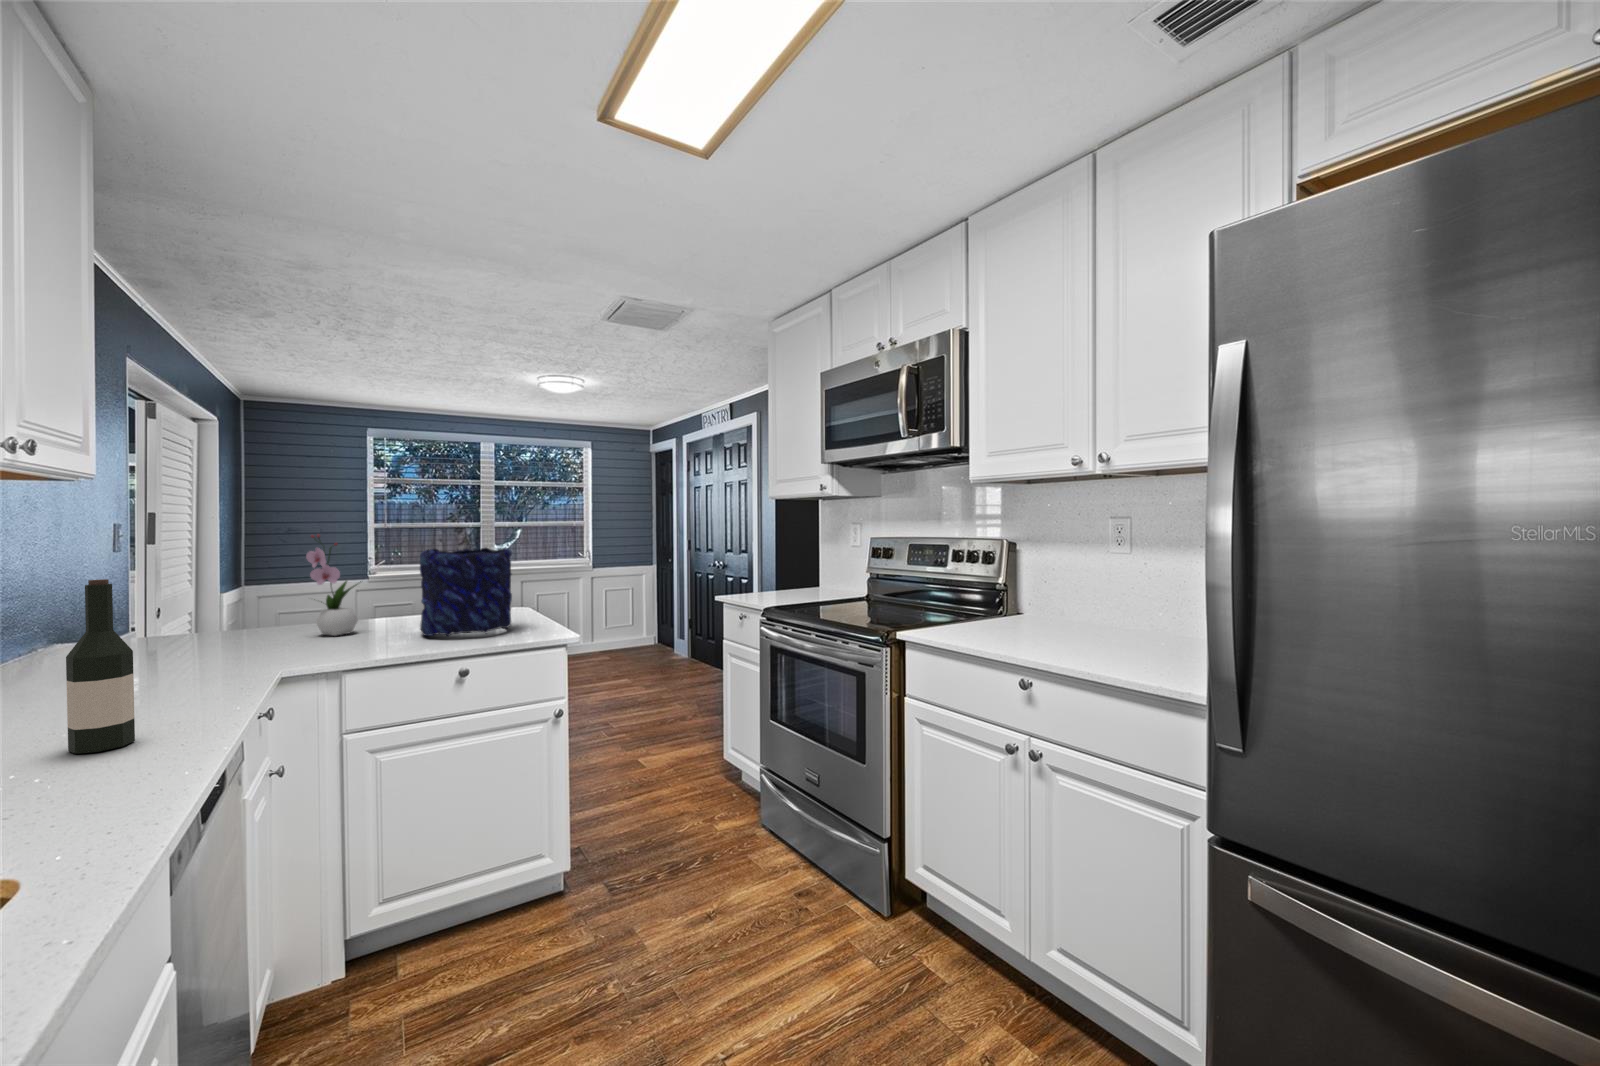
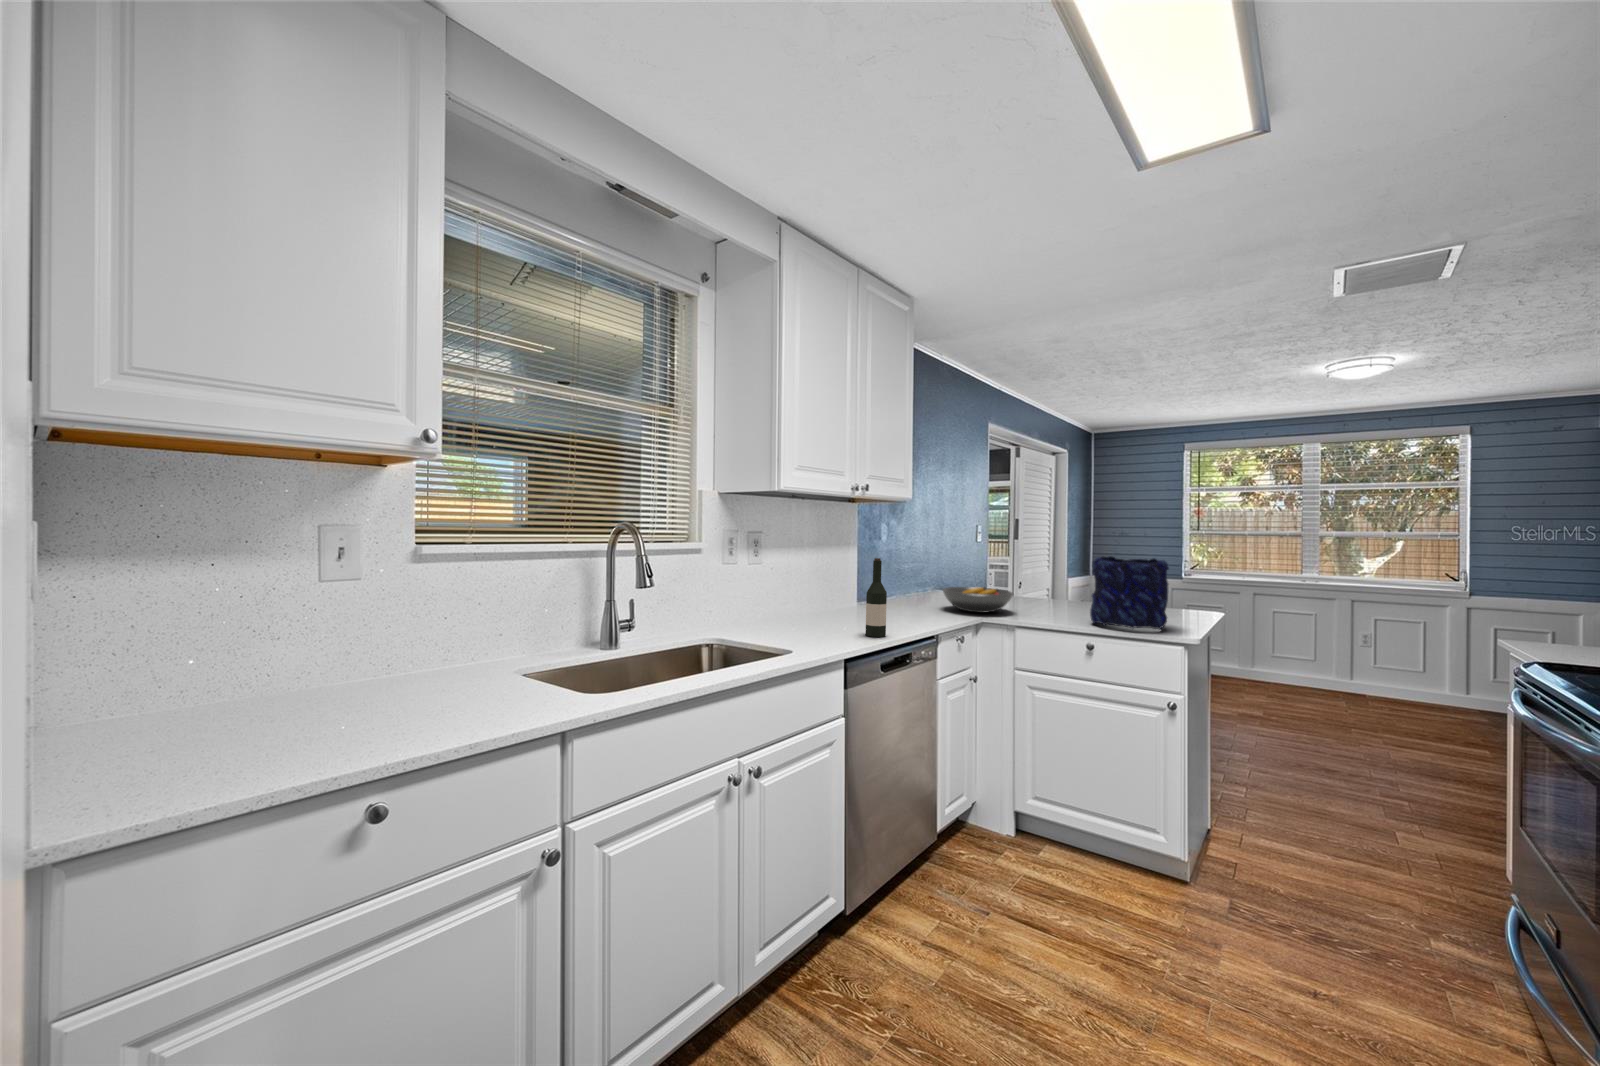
flower arrangement: present [306,535,361,636] -> none [1033,541,1067,612]
fruit bowl: none [137,612,294,659] -> present [943,587,1013,612]

